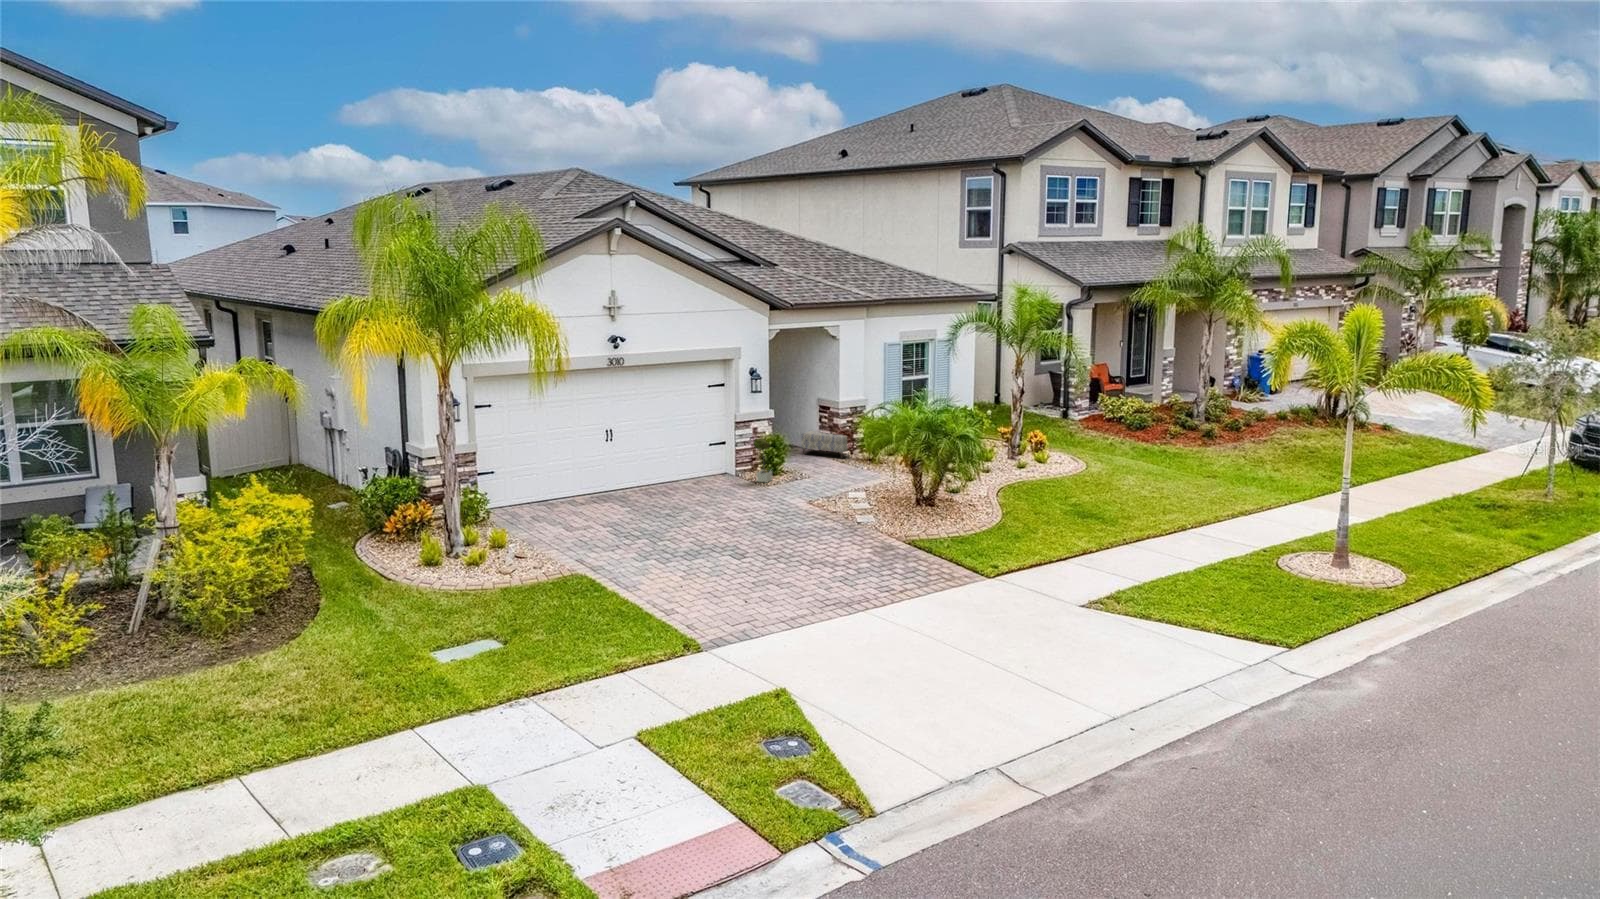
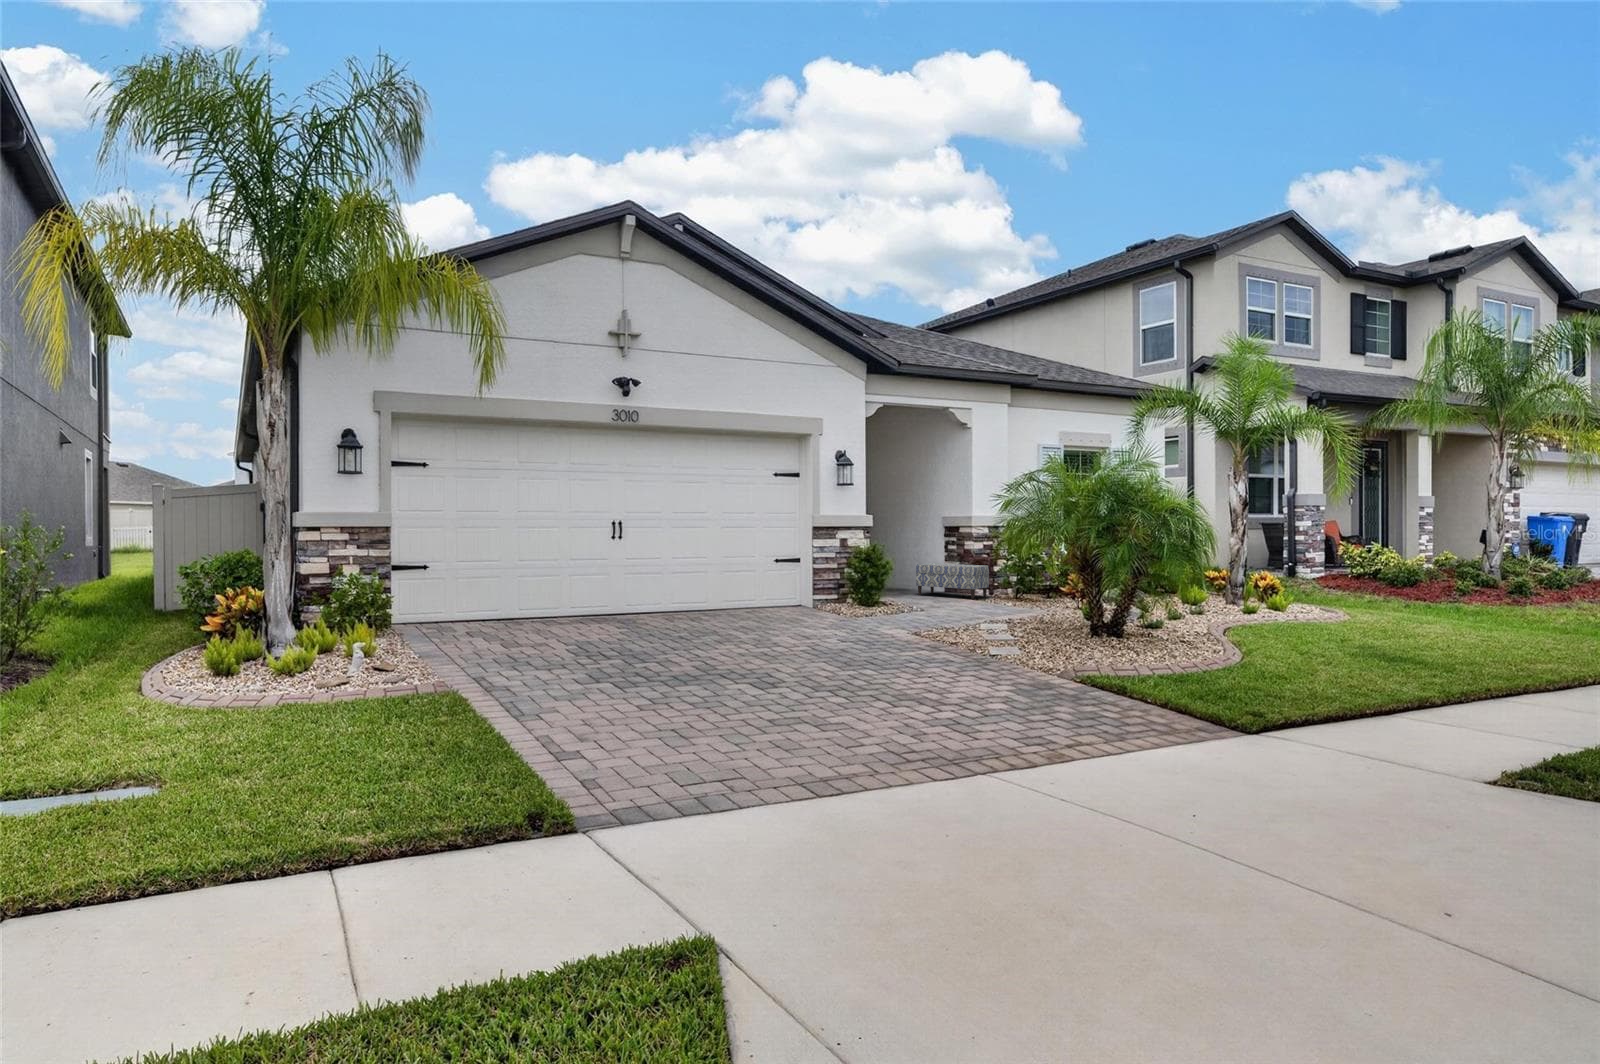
potted tree: present [753,439,772,483] -> none [836,548,865,614]

